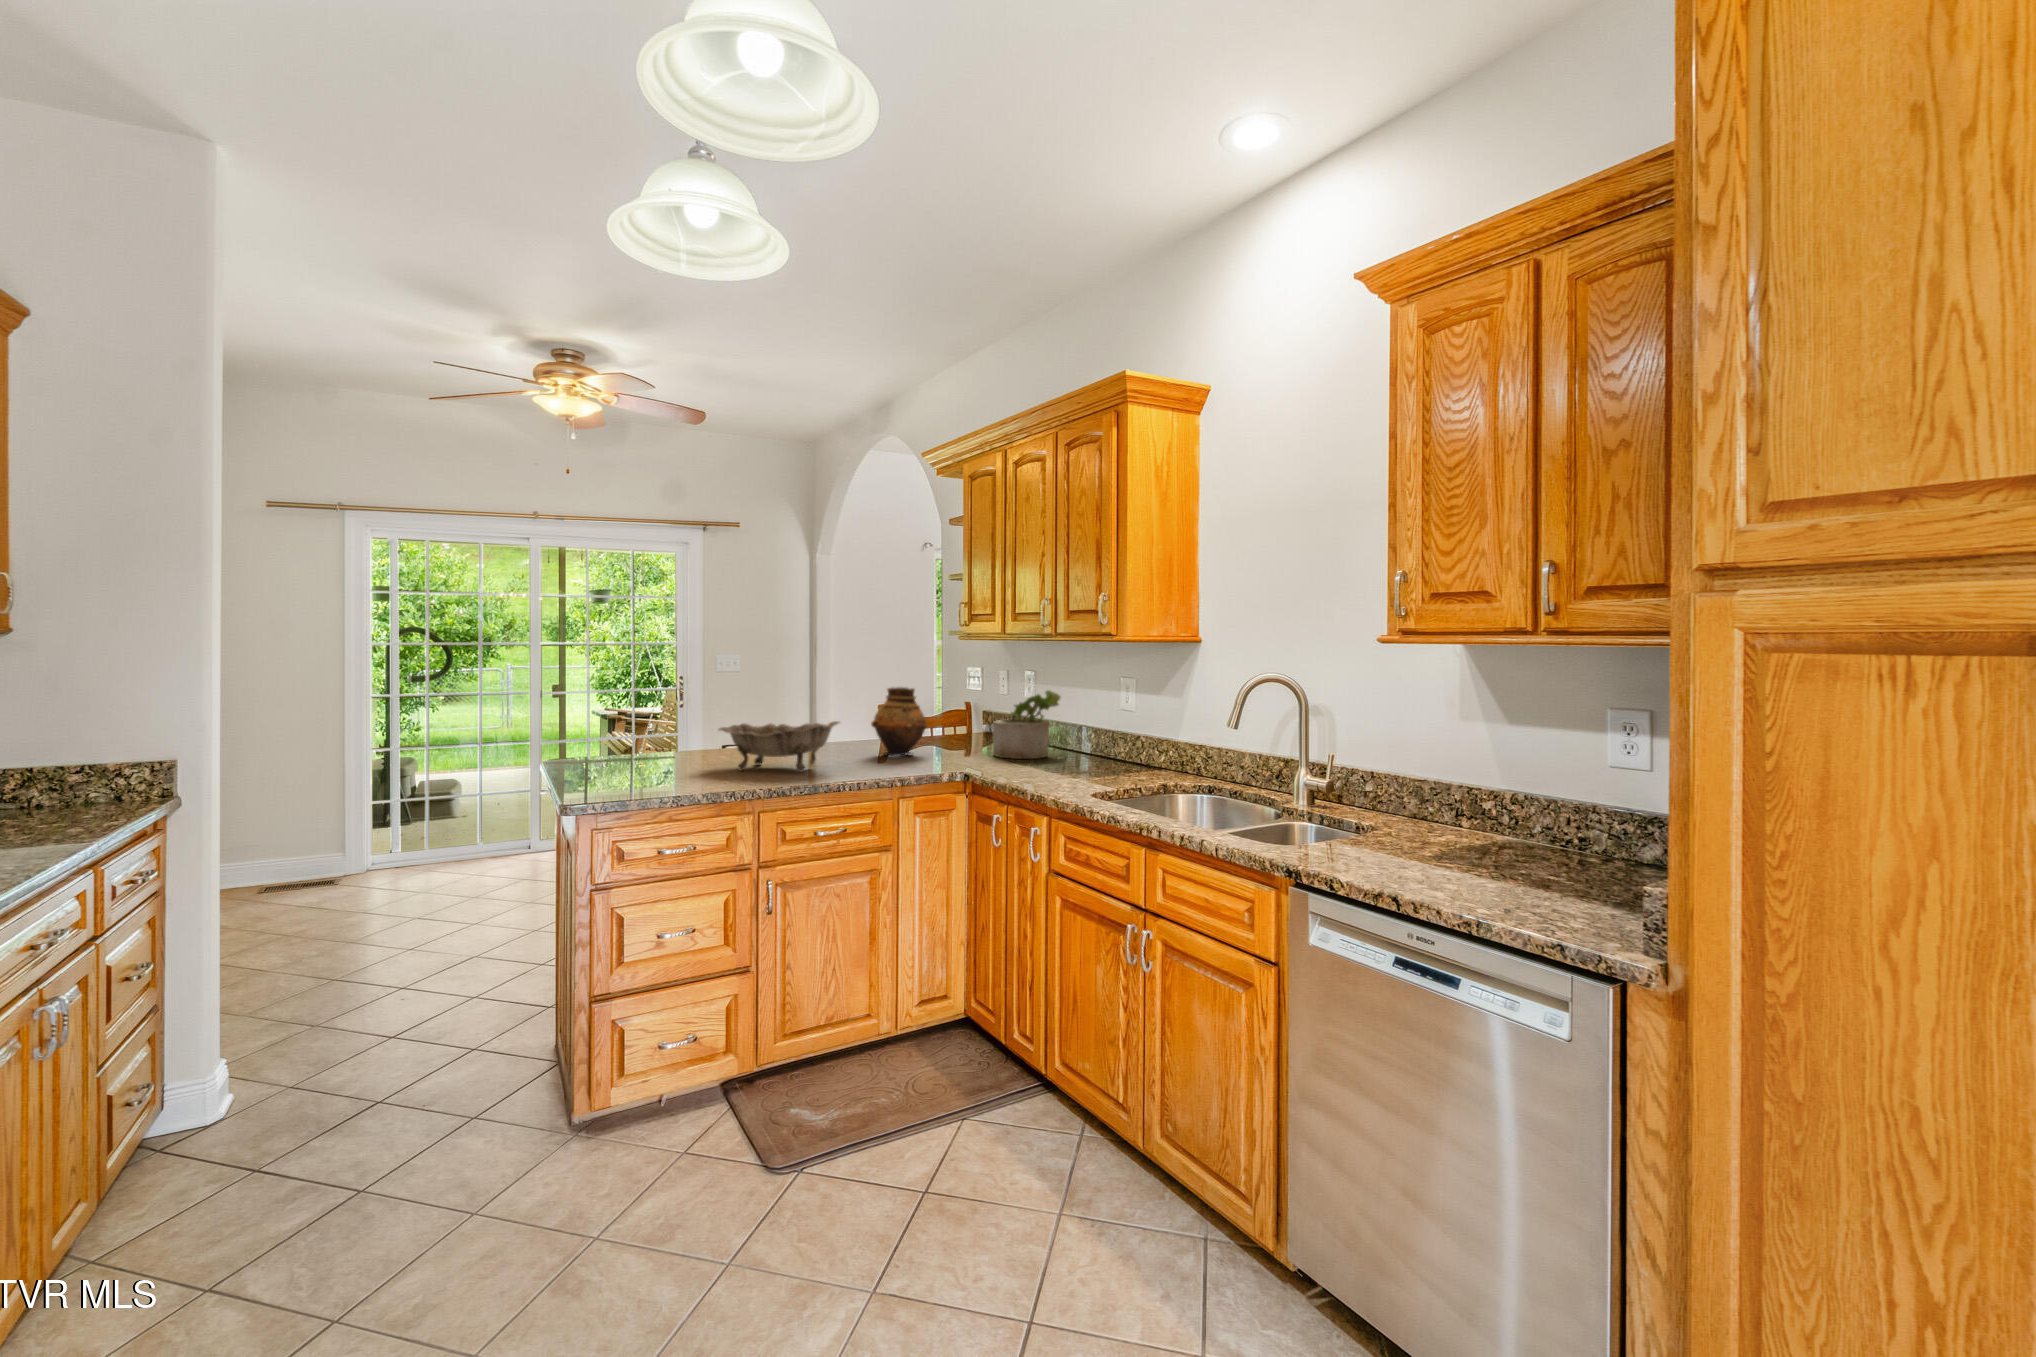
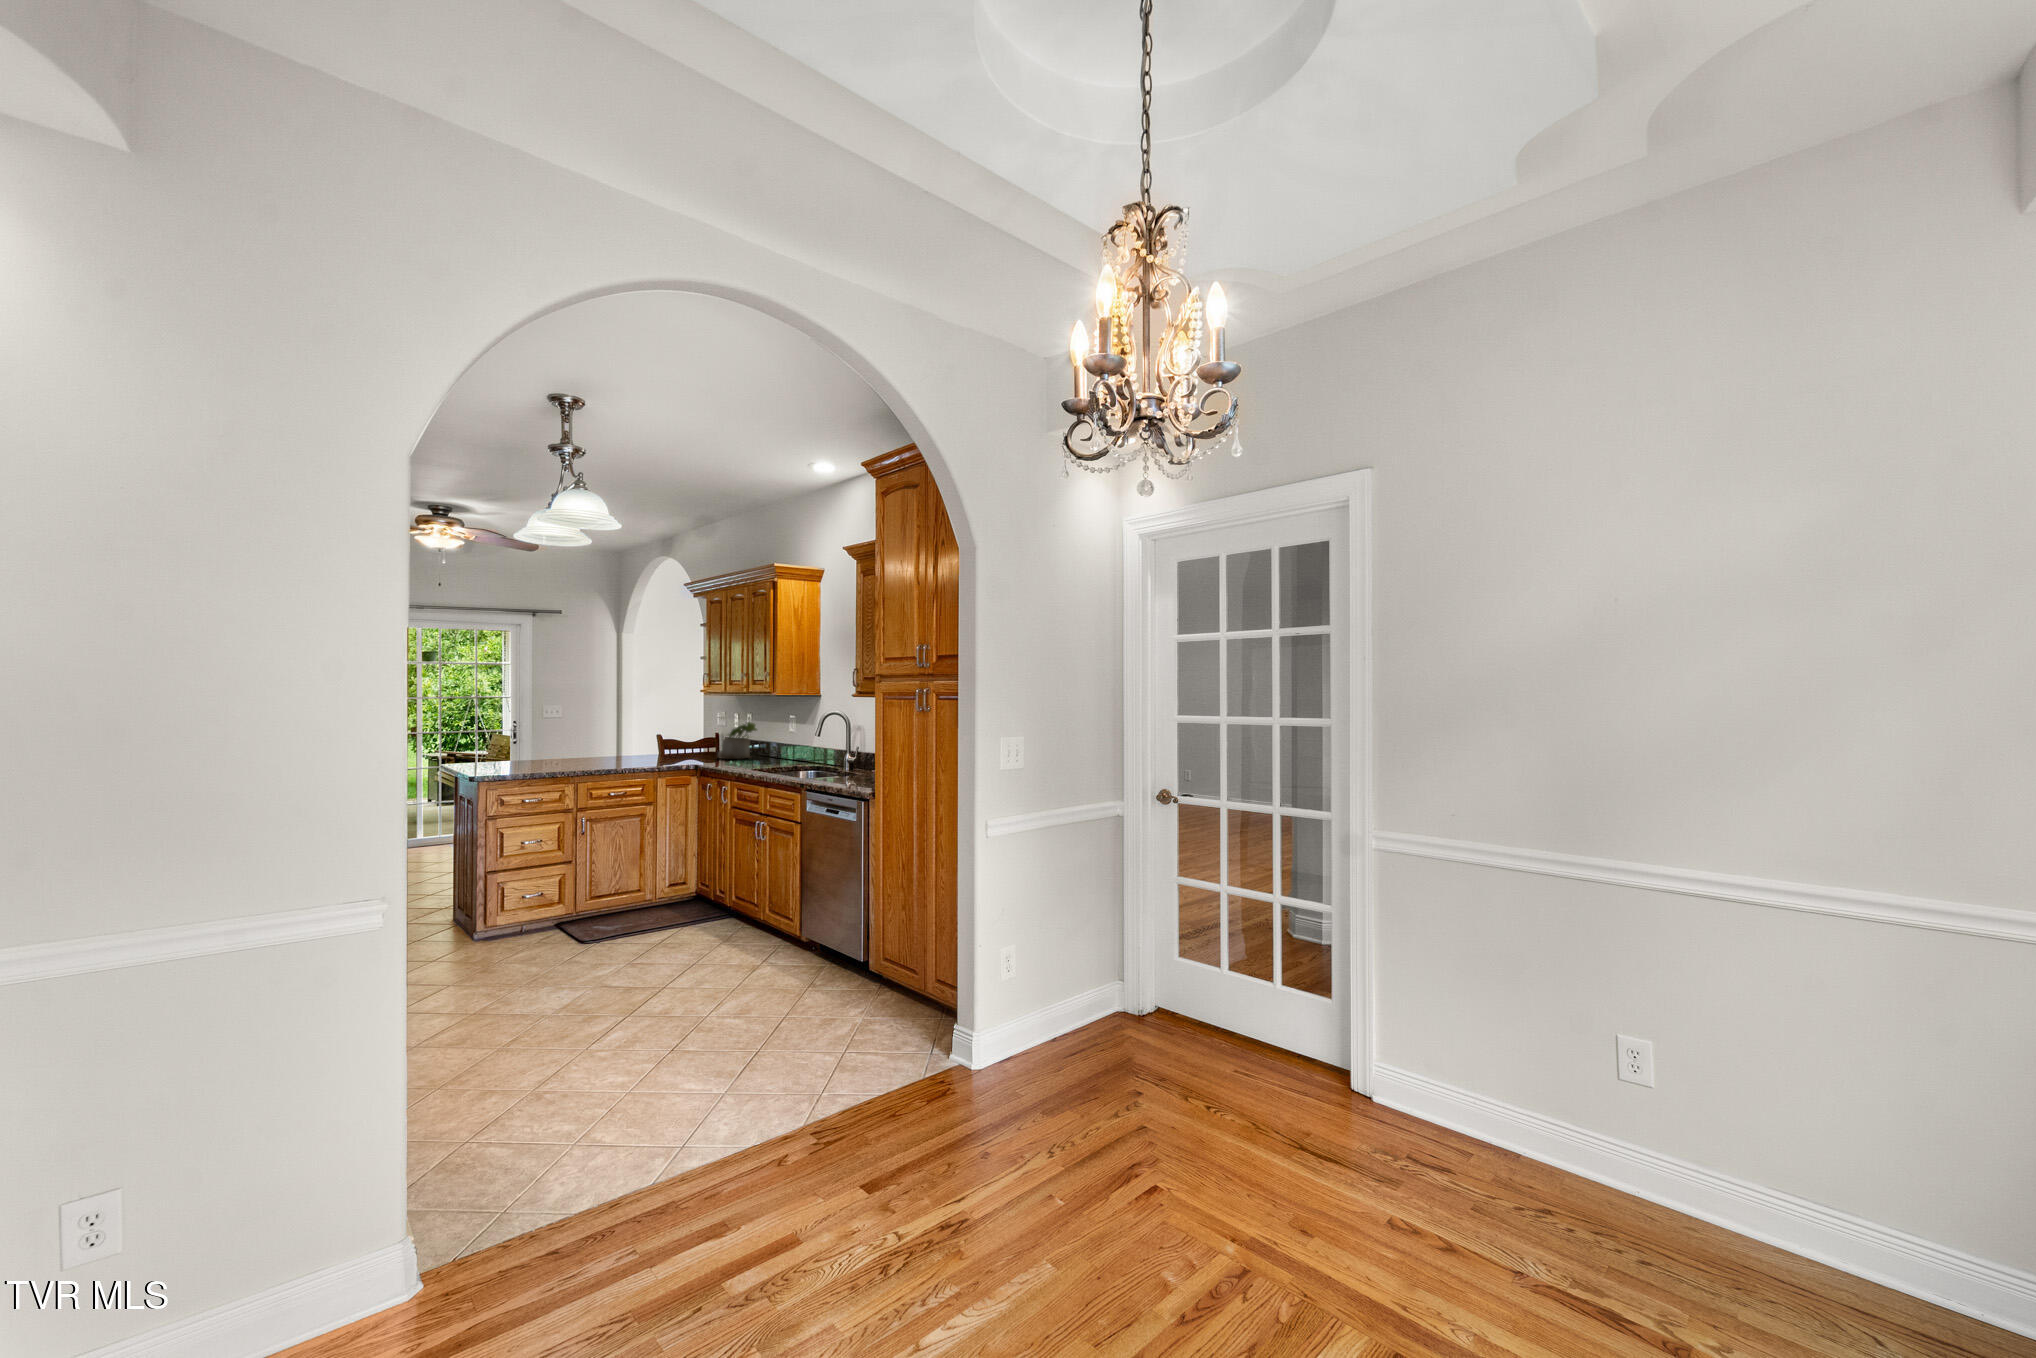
vase: present [871,687,927,756] -> none [645,721,679,759]
decorative bowl: present [719,721,840,772] -> none [555,738,625,764]

